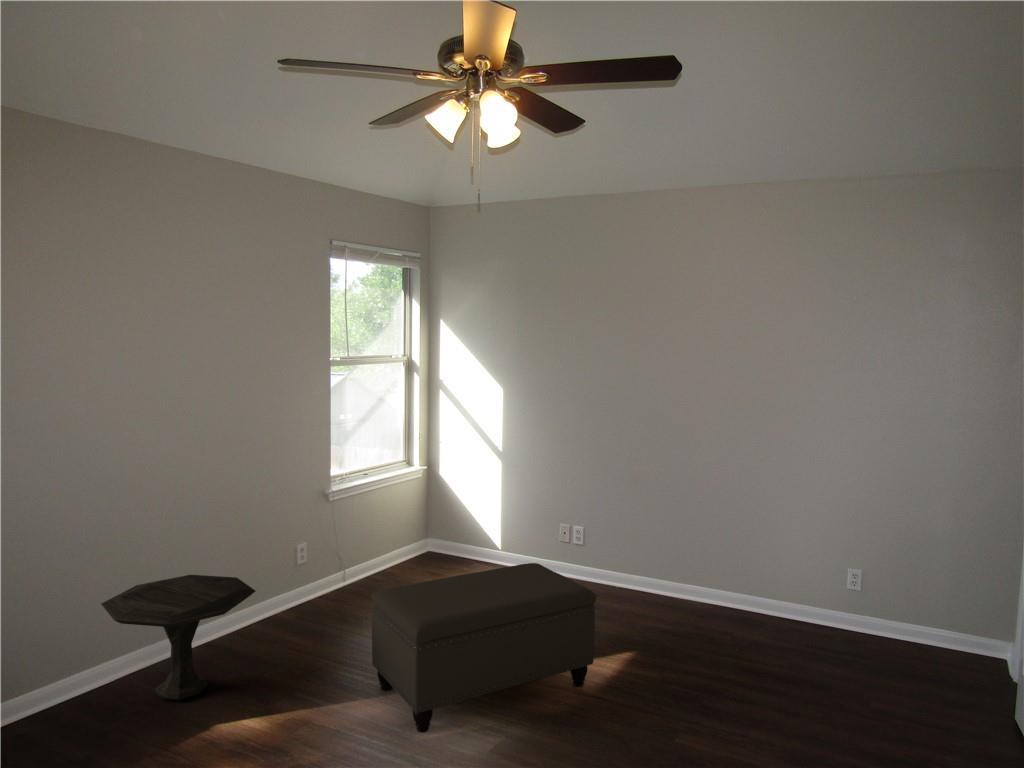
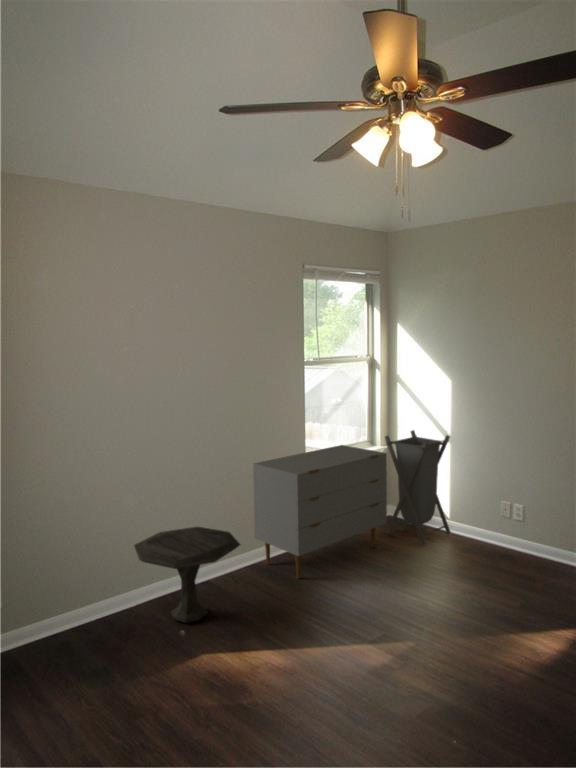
laundry hamper: none [427,446,502,582] -> present [385,430,450,545]
dresser: none [264,466,431,632] -> present [253,445,387,579]
ottoman: present [371,563,596,733] -> none [329,539,531,681]

